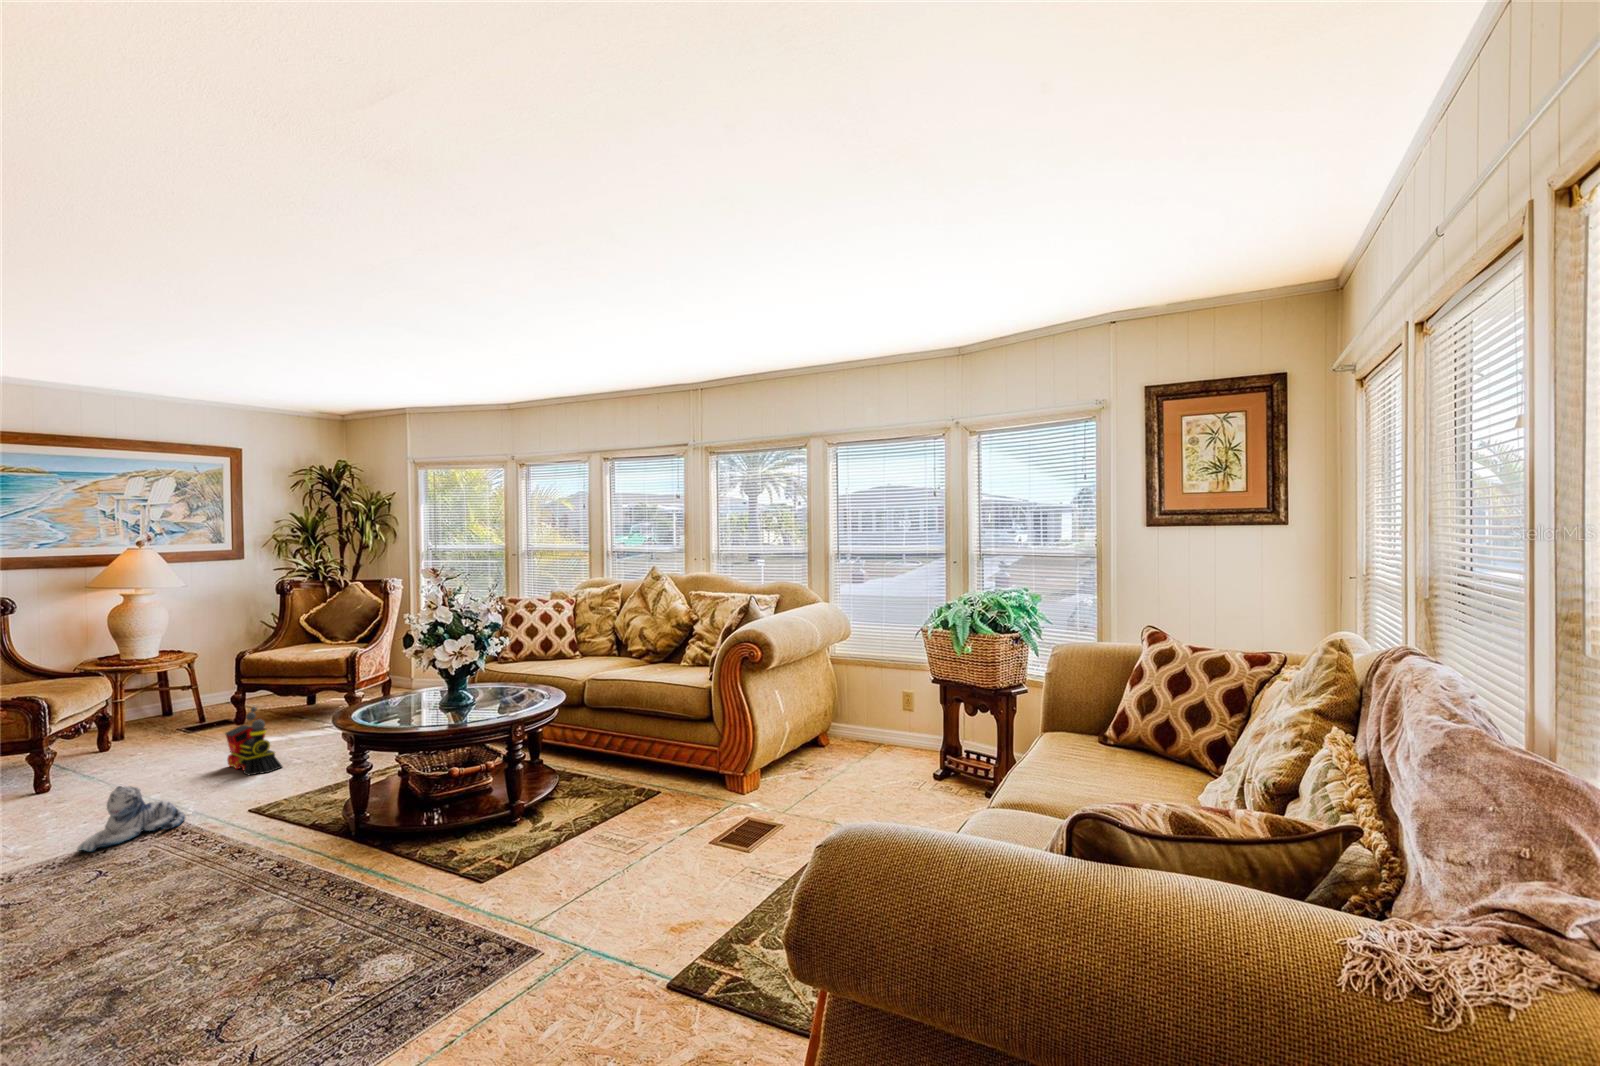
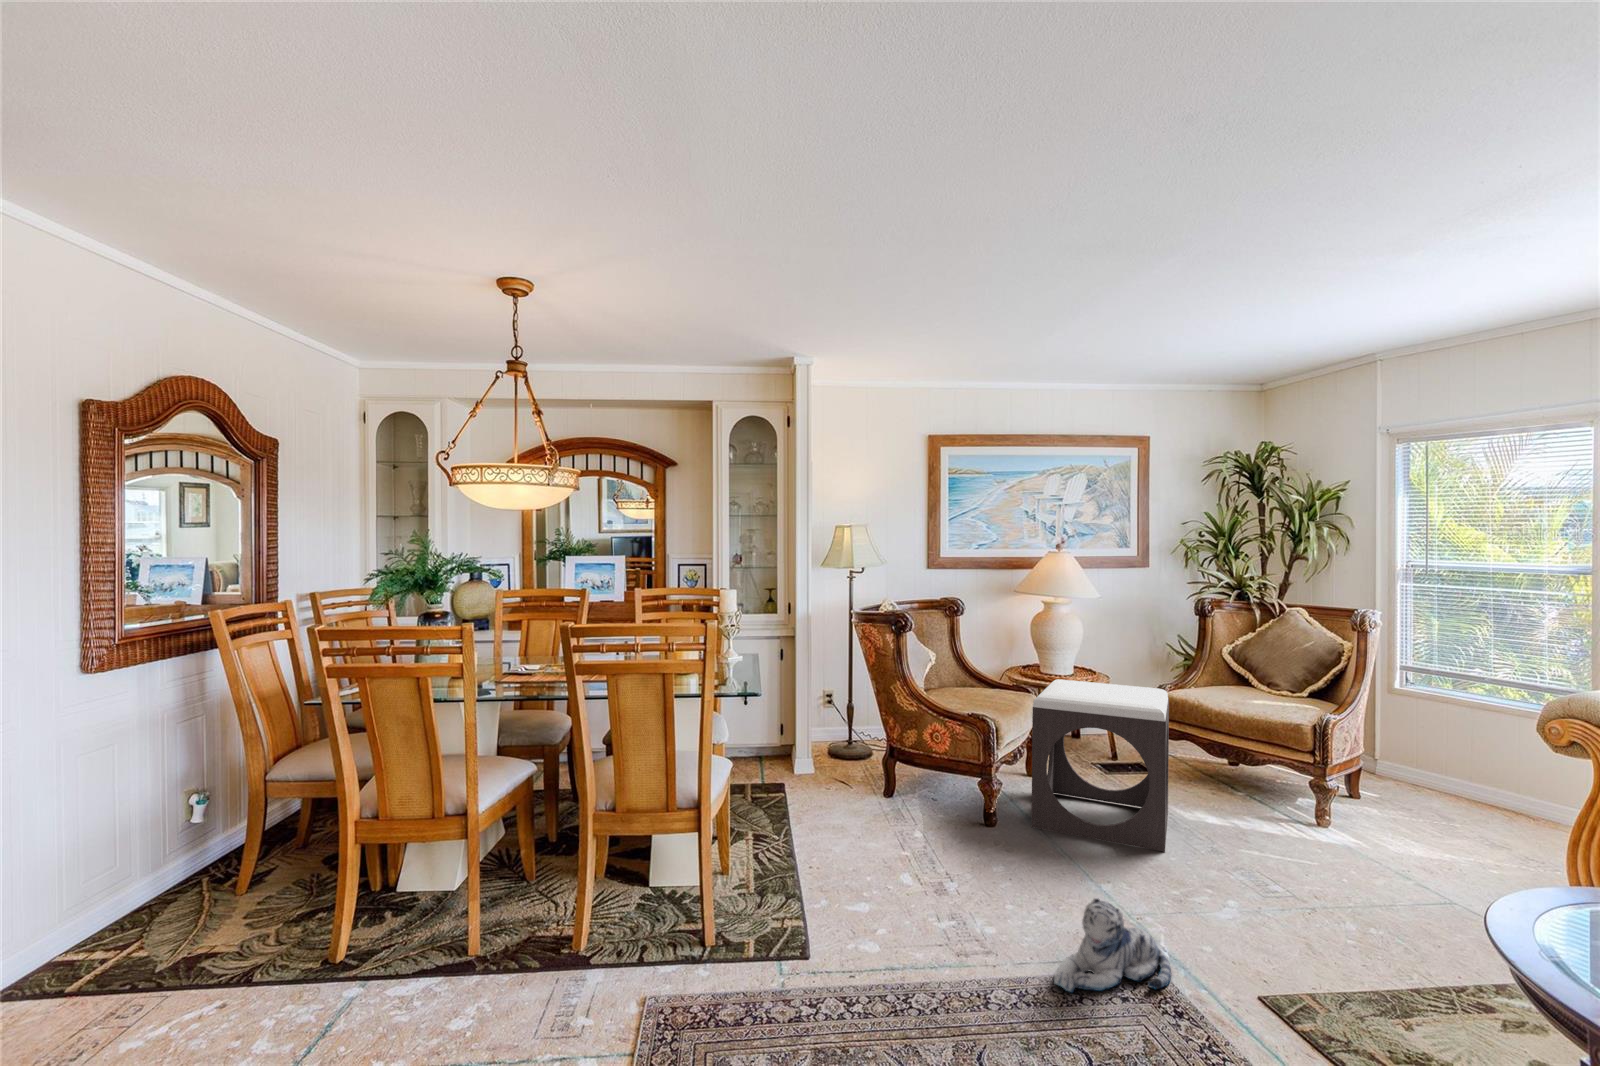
footstool: none [88,651,234,781] -> present [1031,679,1169,852]
toy train: present [225,707,282,775] -> none [1177,788,1266,901]

